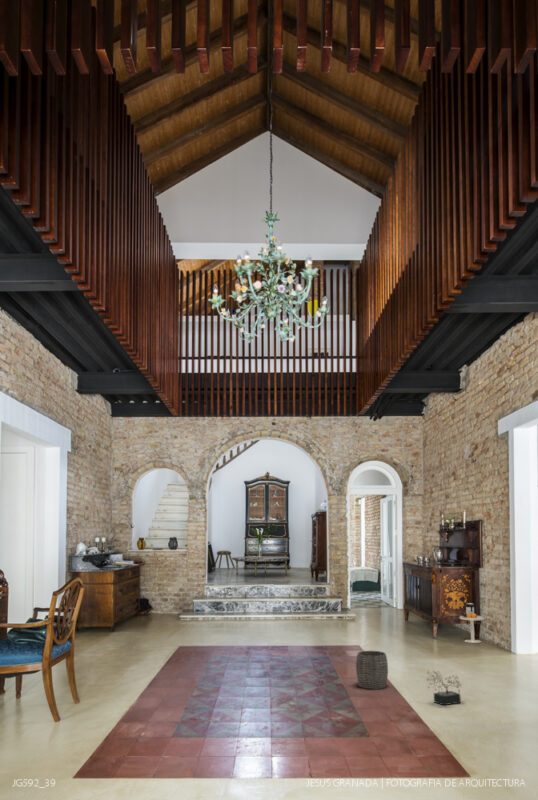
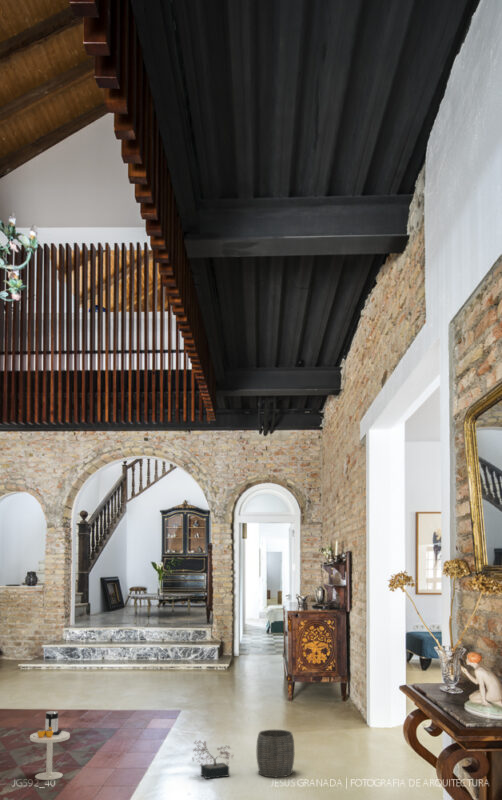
side table: present [460,603,484,643] -> present [30,711,70,780]
woven basket: present [356,651,388,689] -> present [256,730,294,777]

